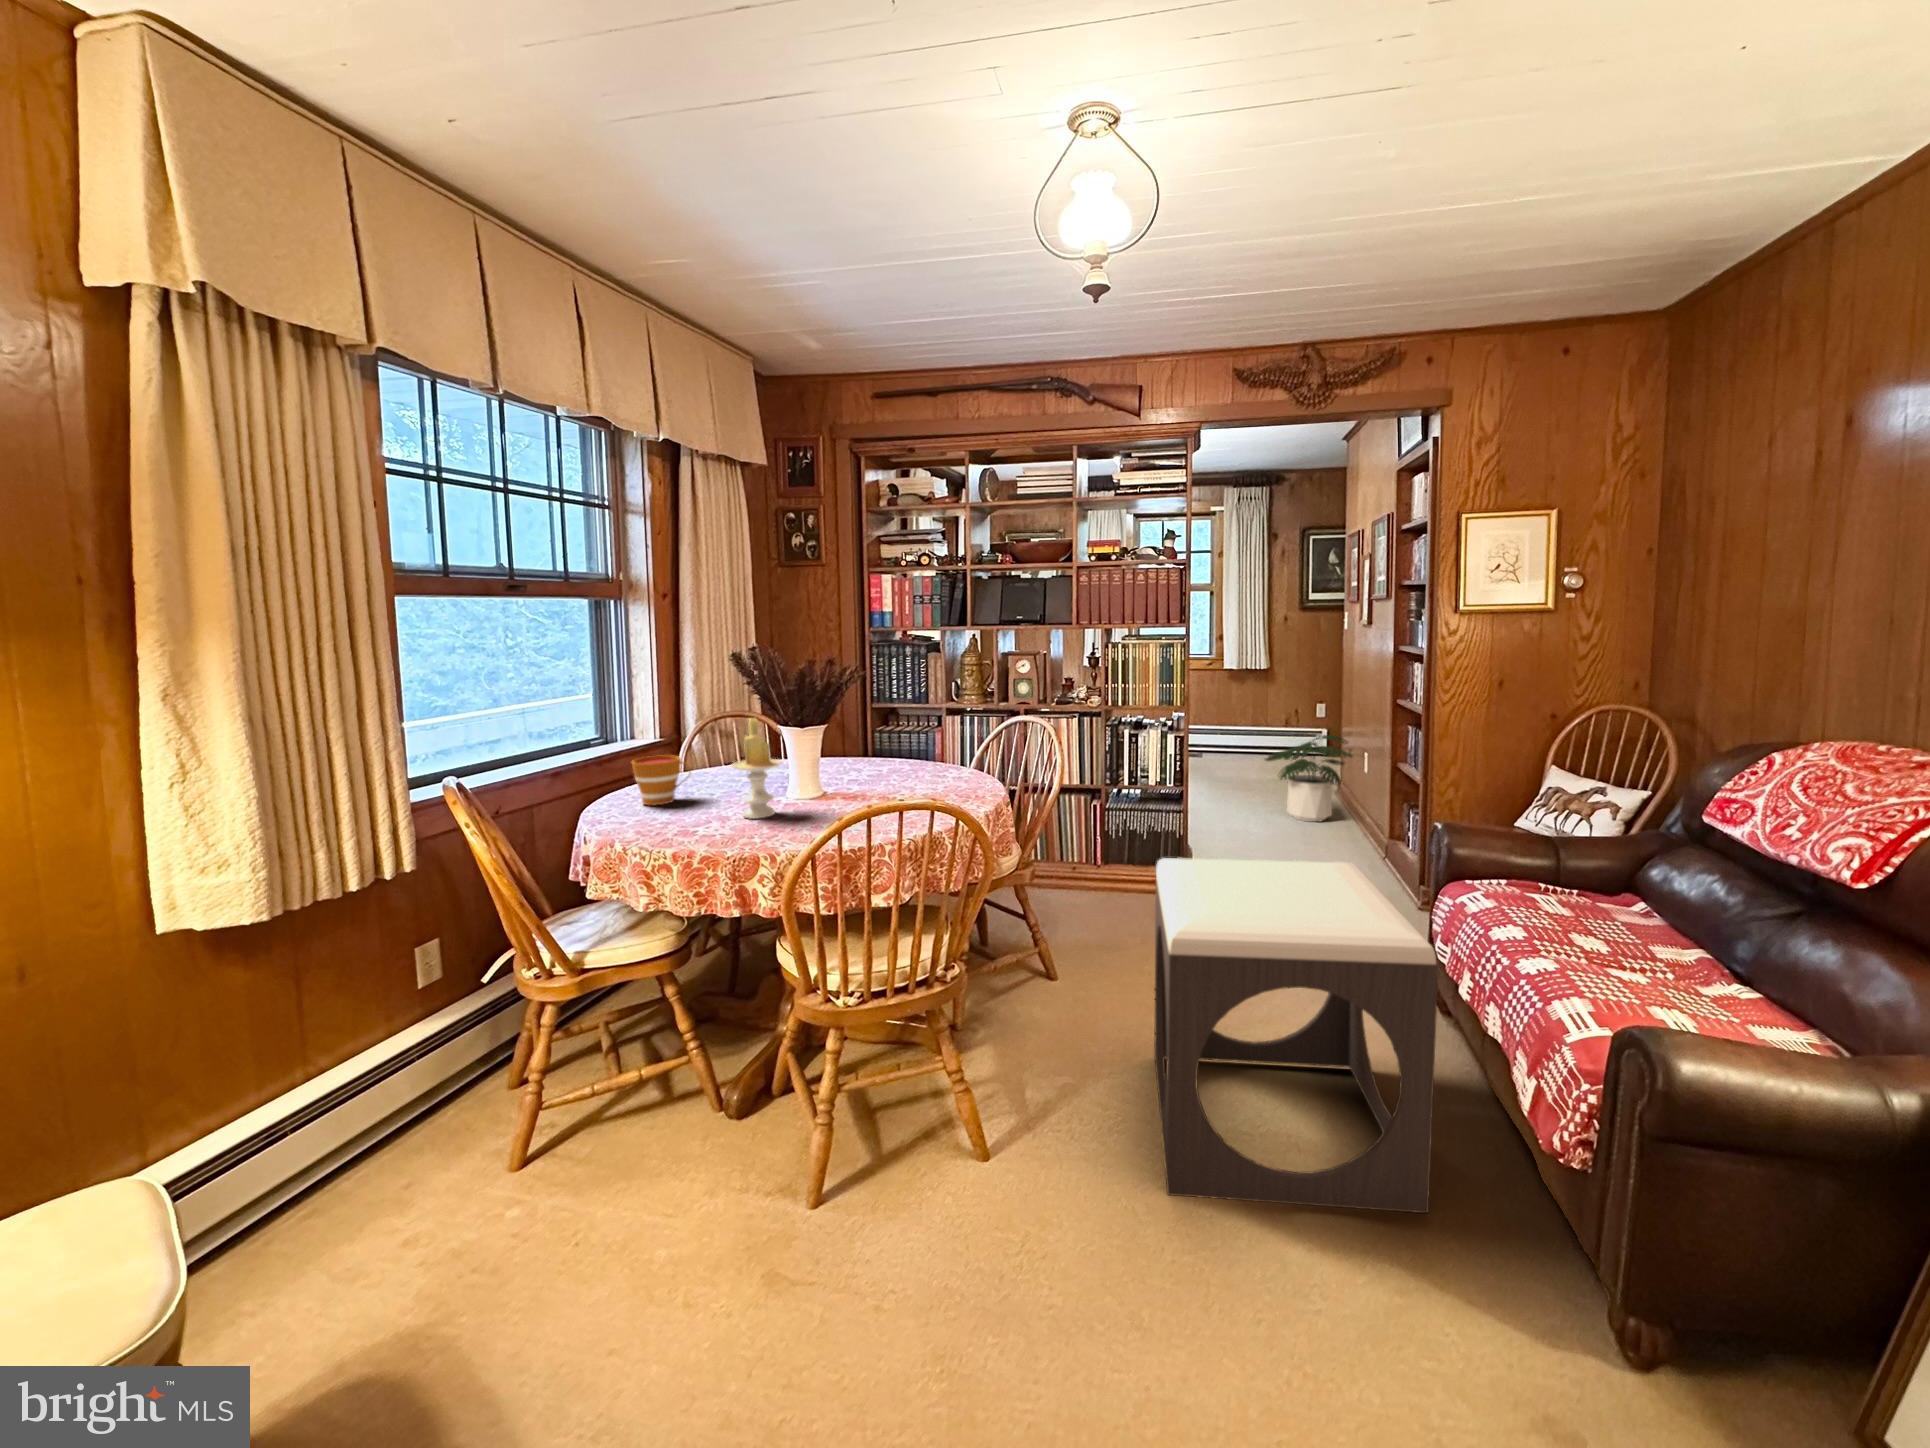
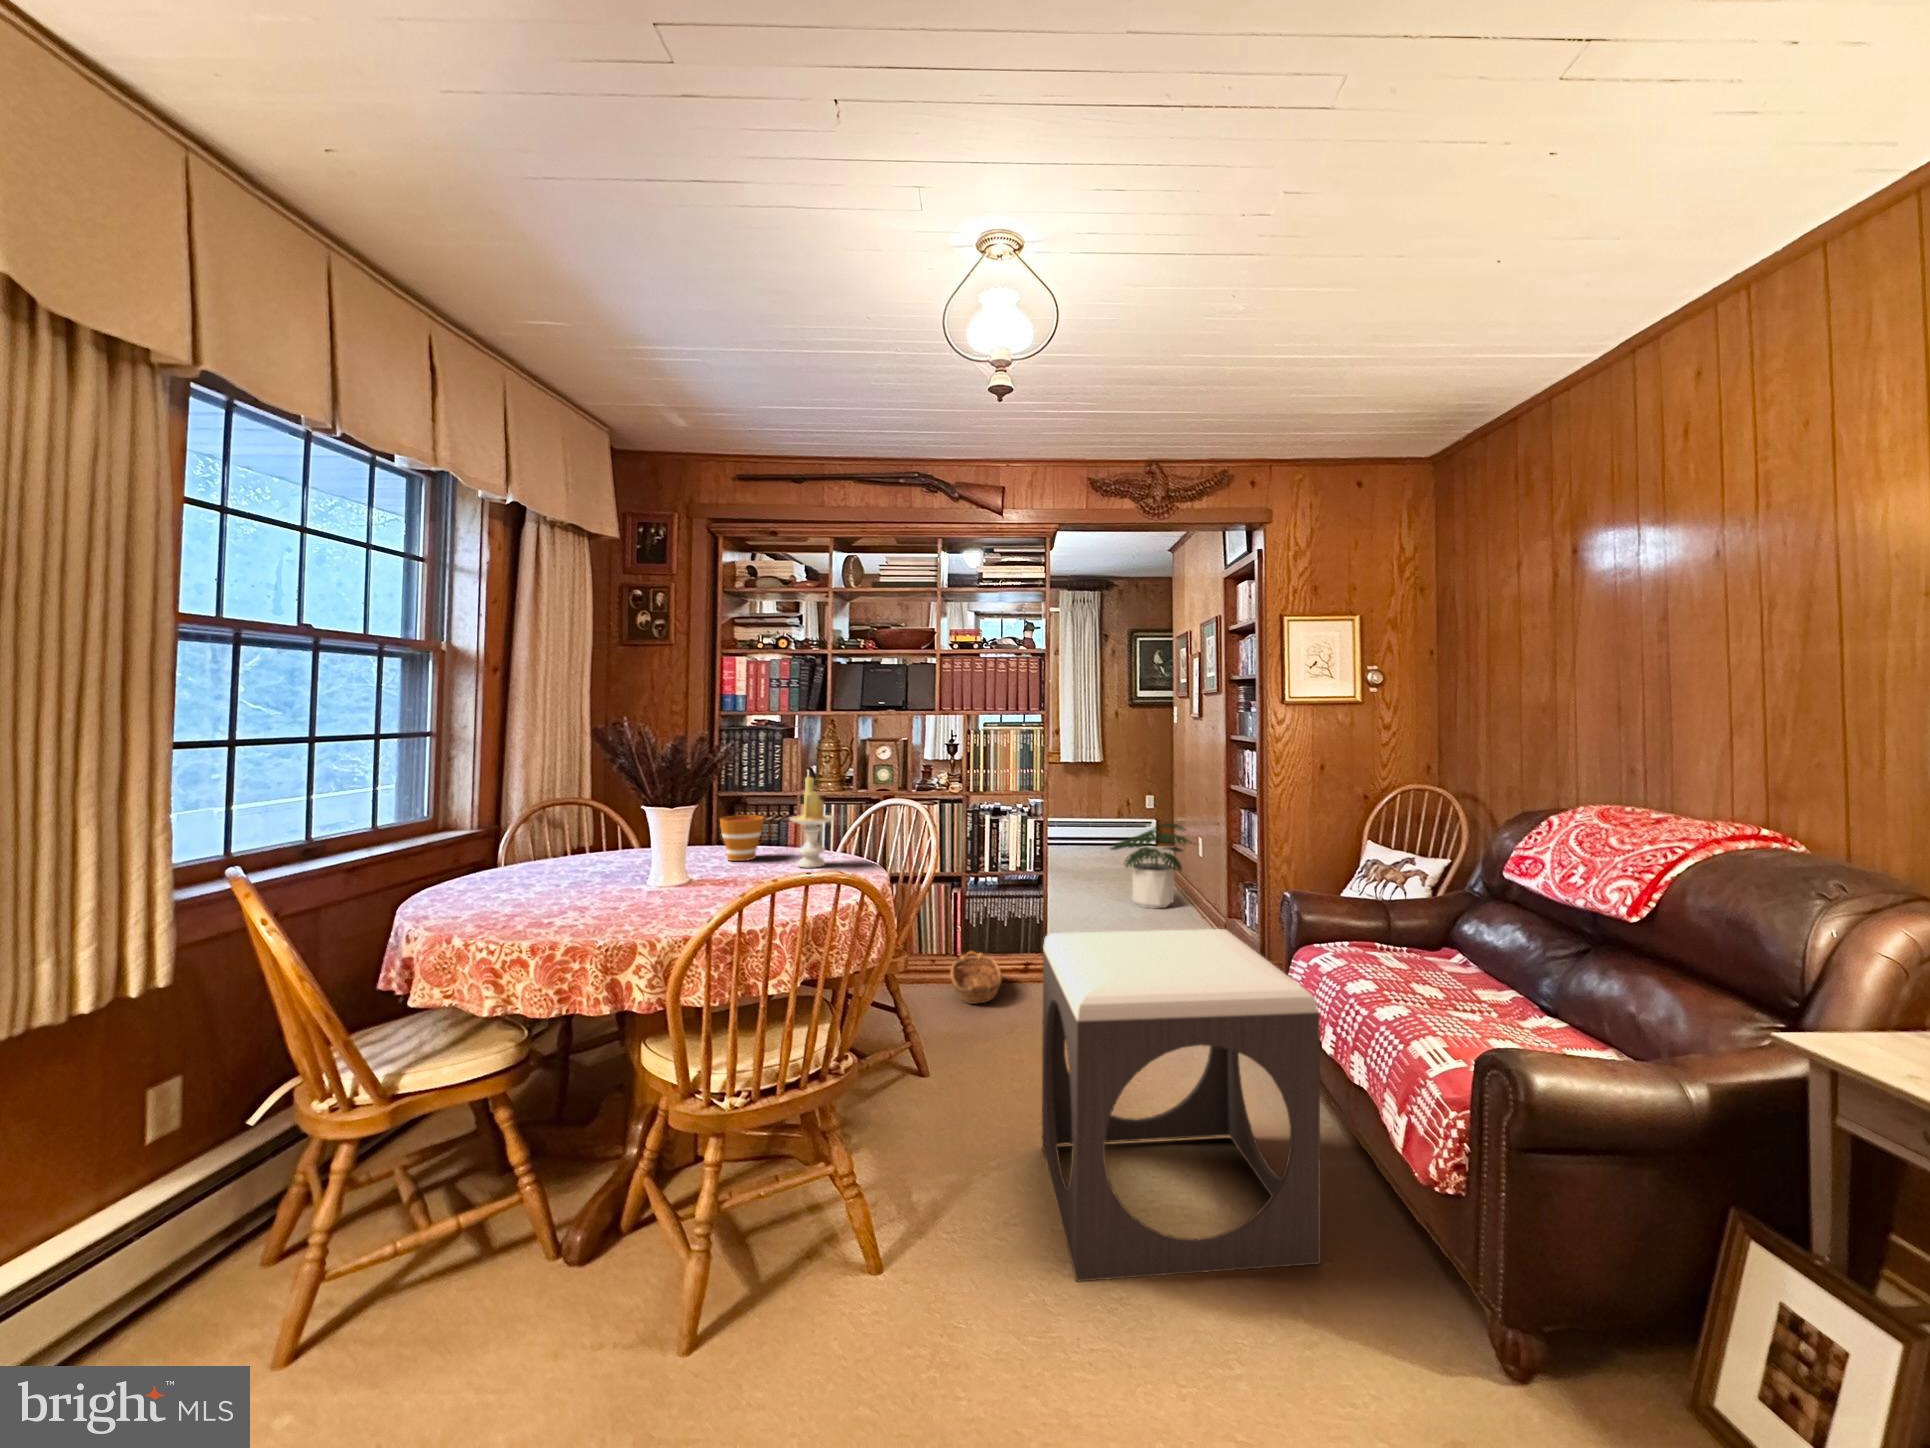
candle: present [731,718,782,819] -> present [790,777,835,868]
cup: present [632,755,682,805] -> present [720,815,771,861]
basket: none [1081,859,1146,914] -> present [950,951,1001,1004]

